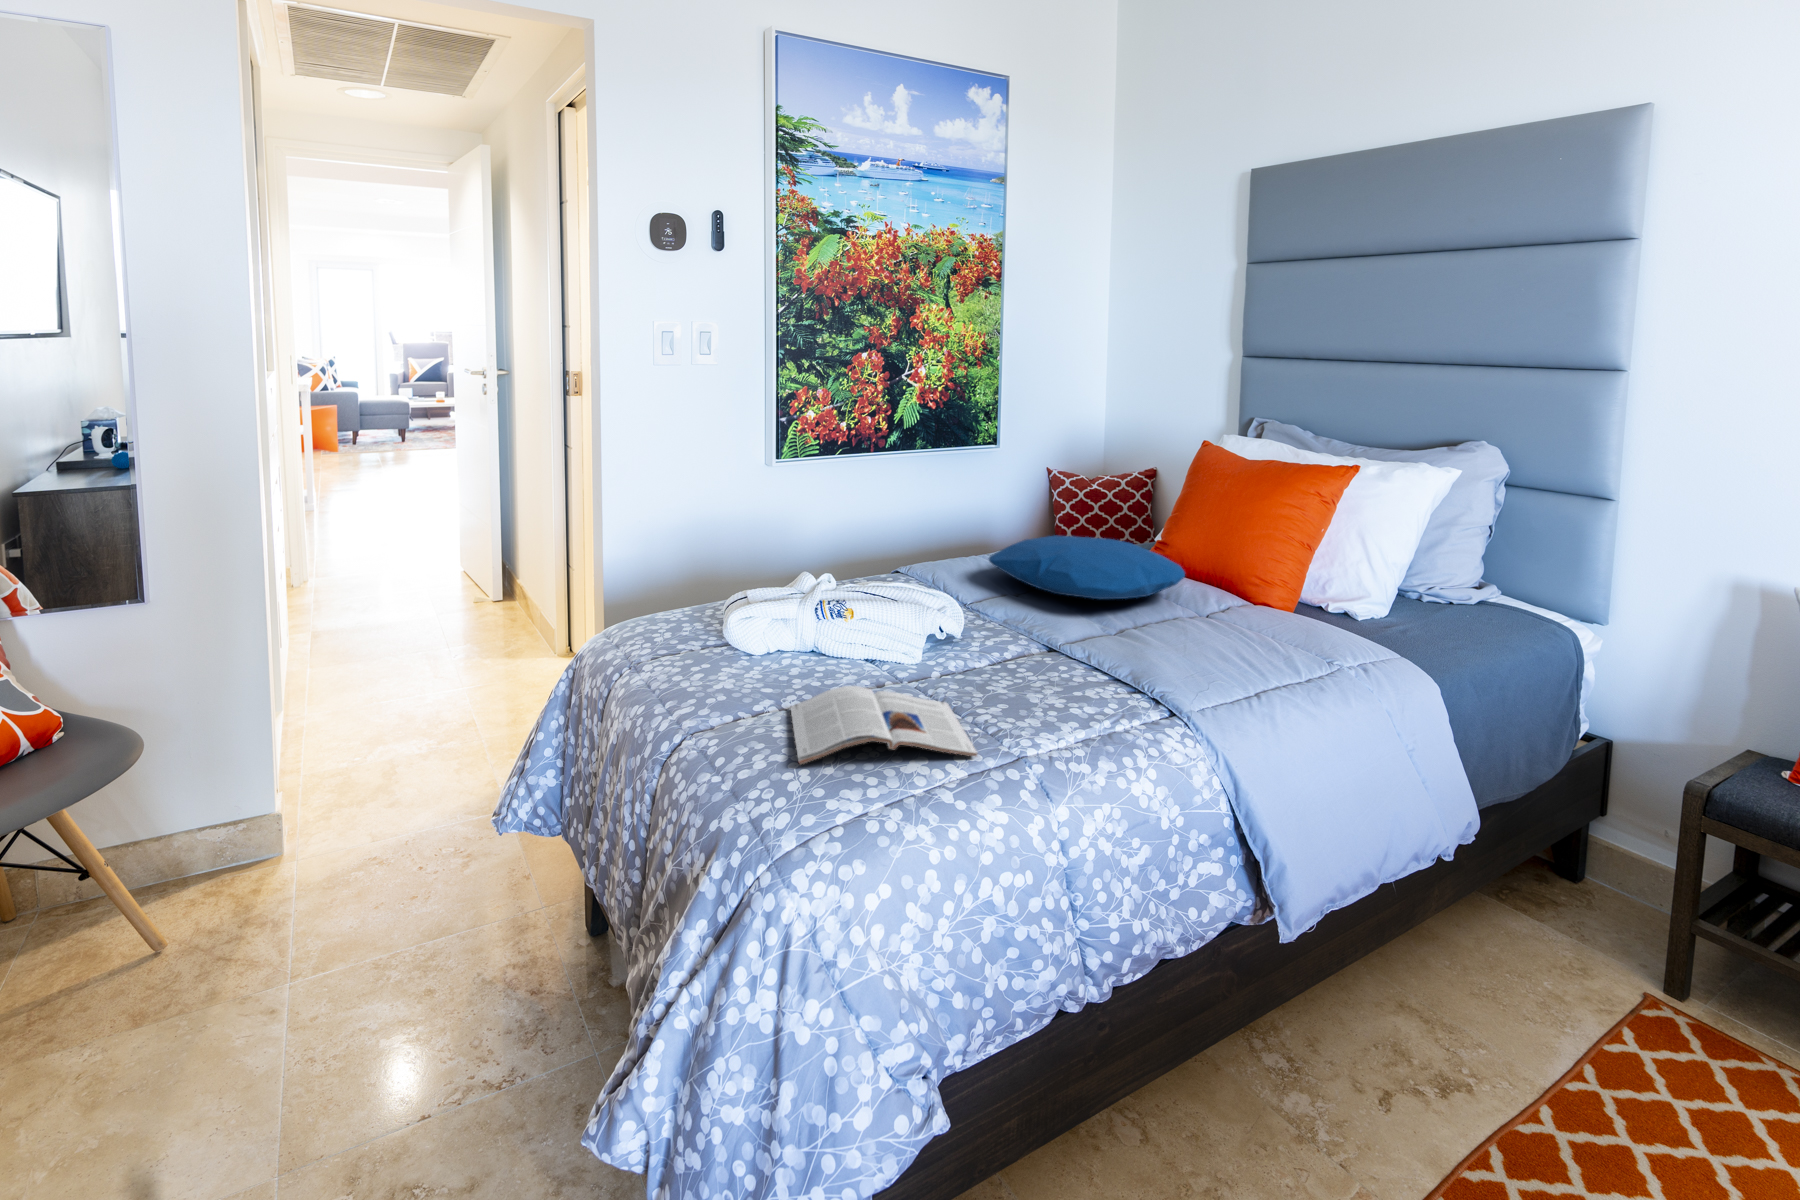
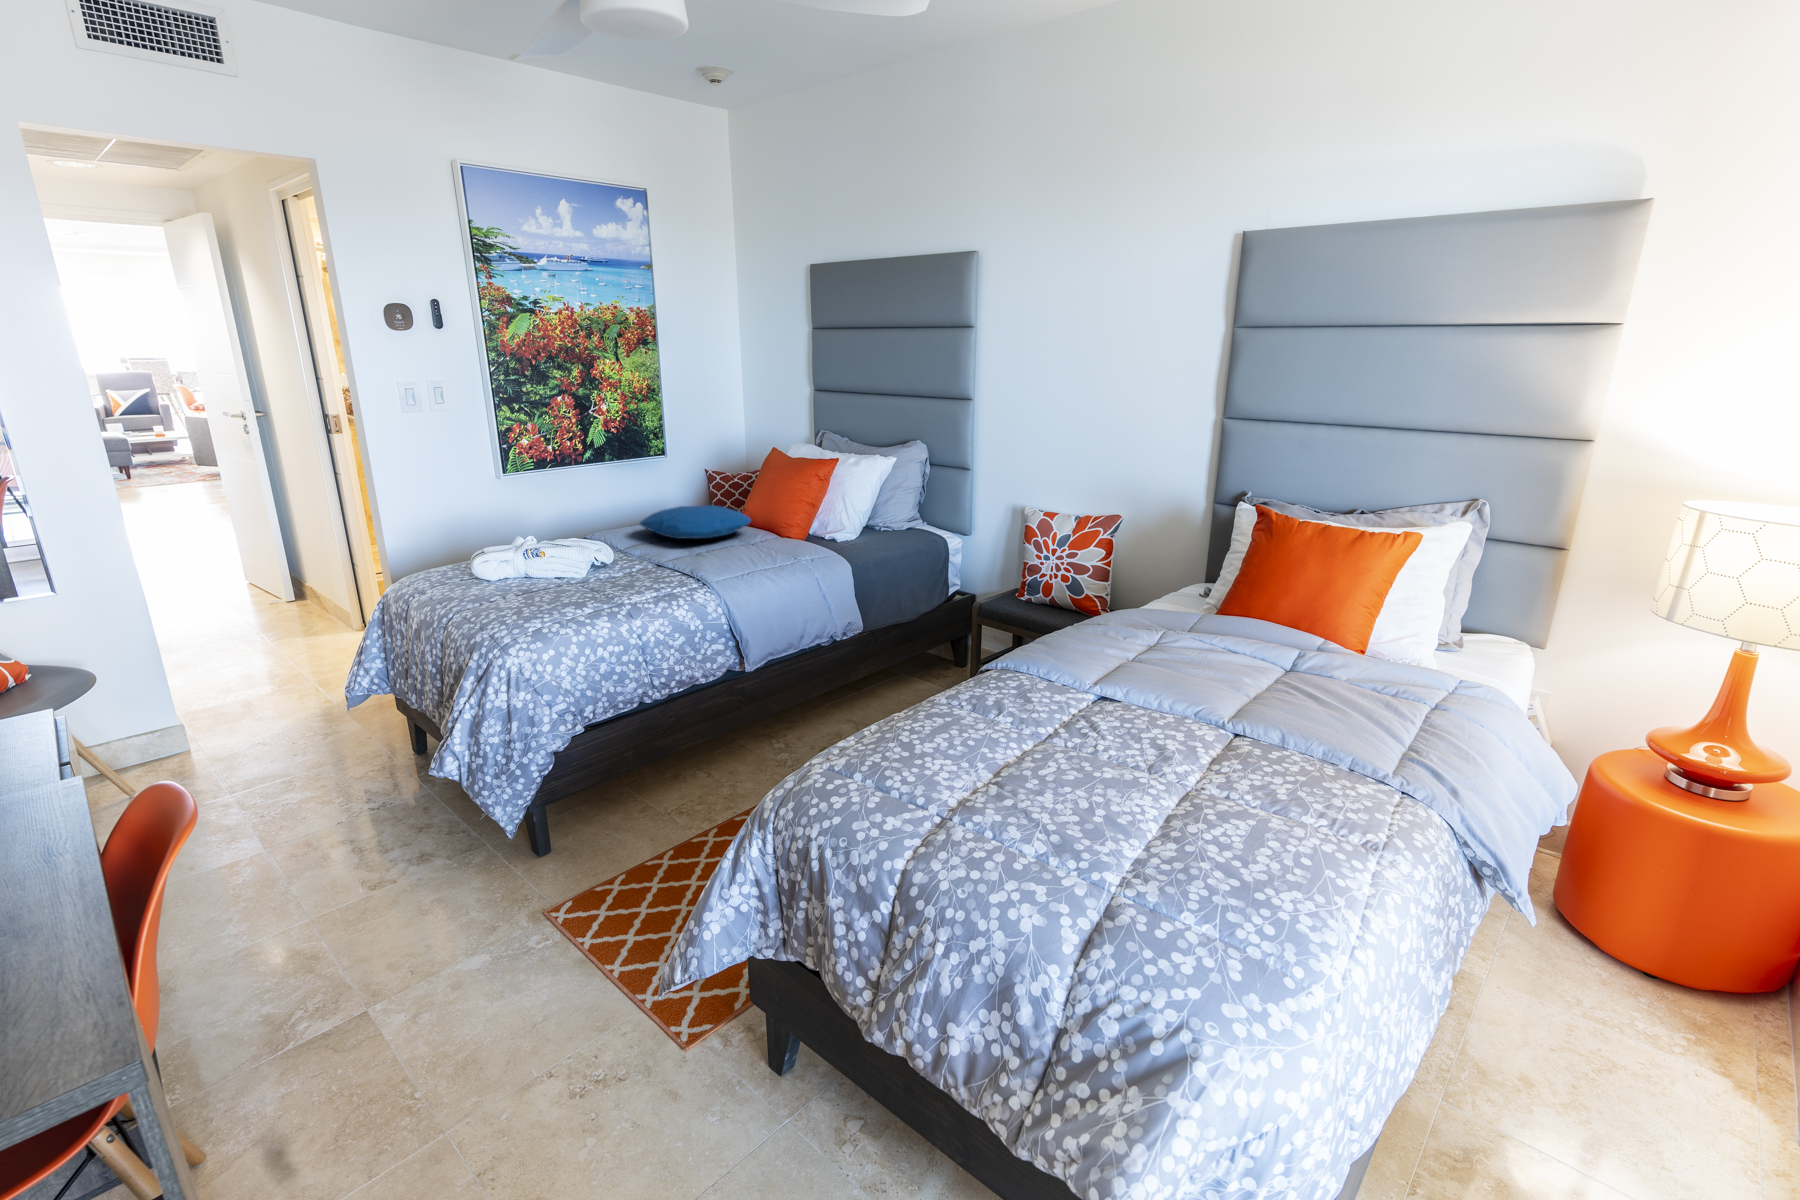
magazine: present [790,686,977,764] -> none [510,584,599,615]

